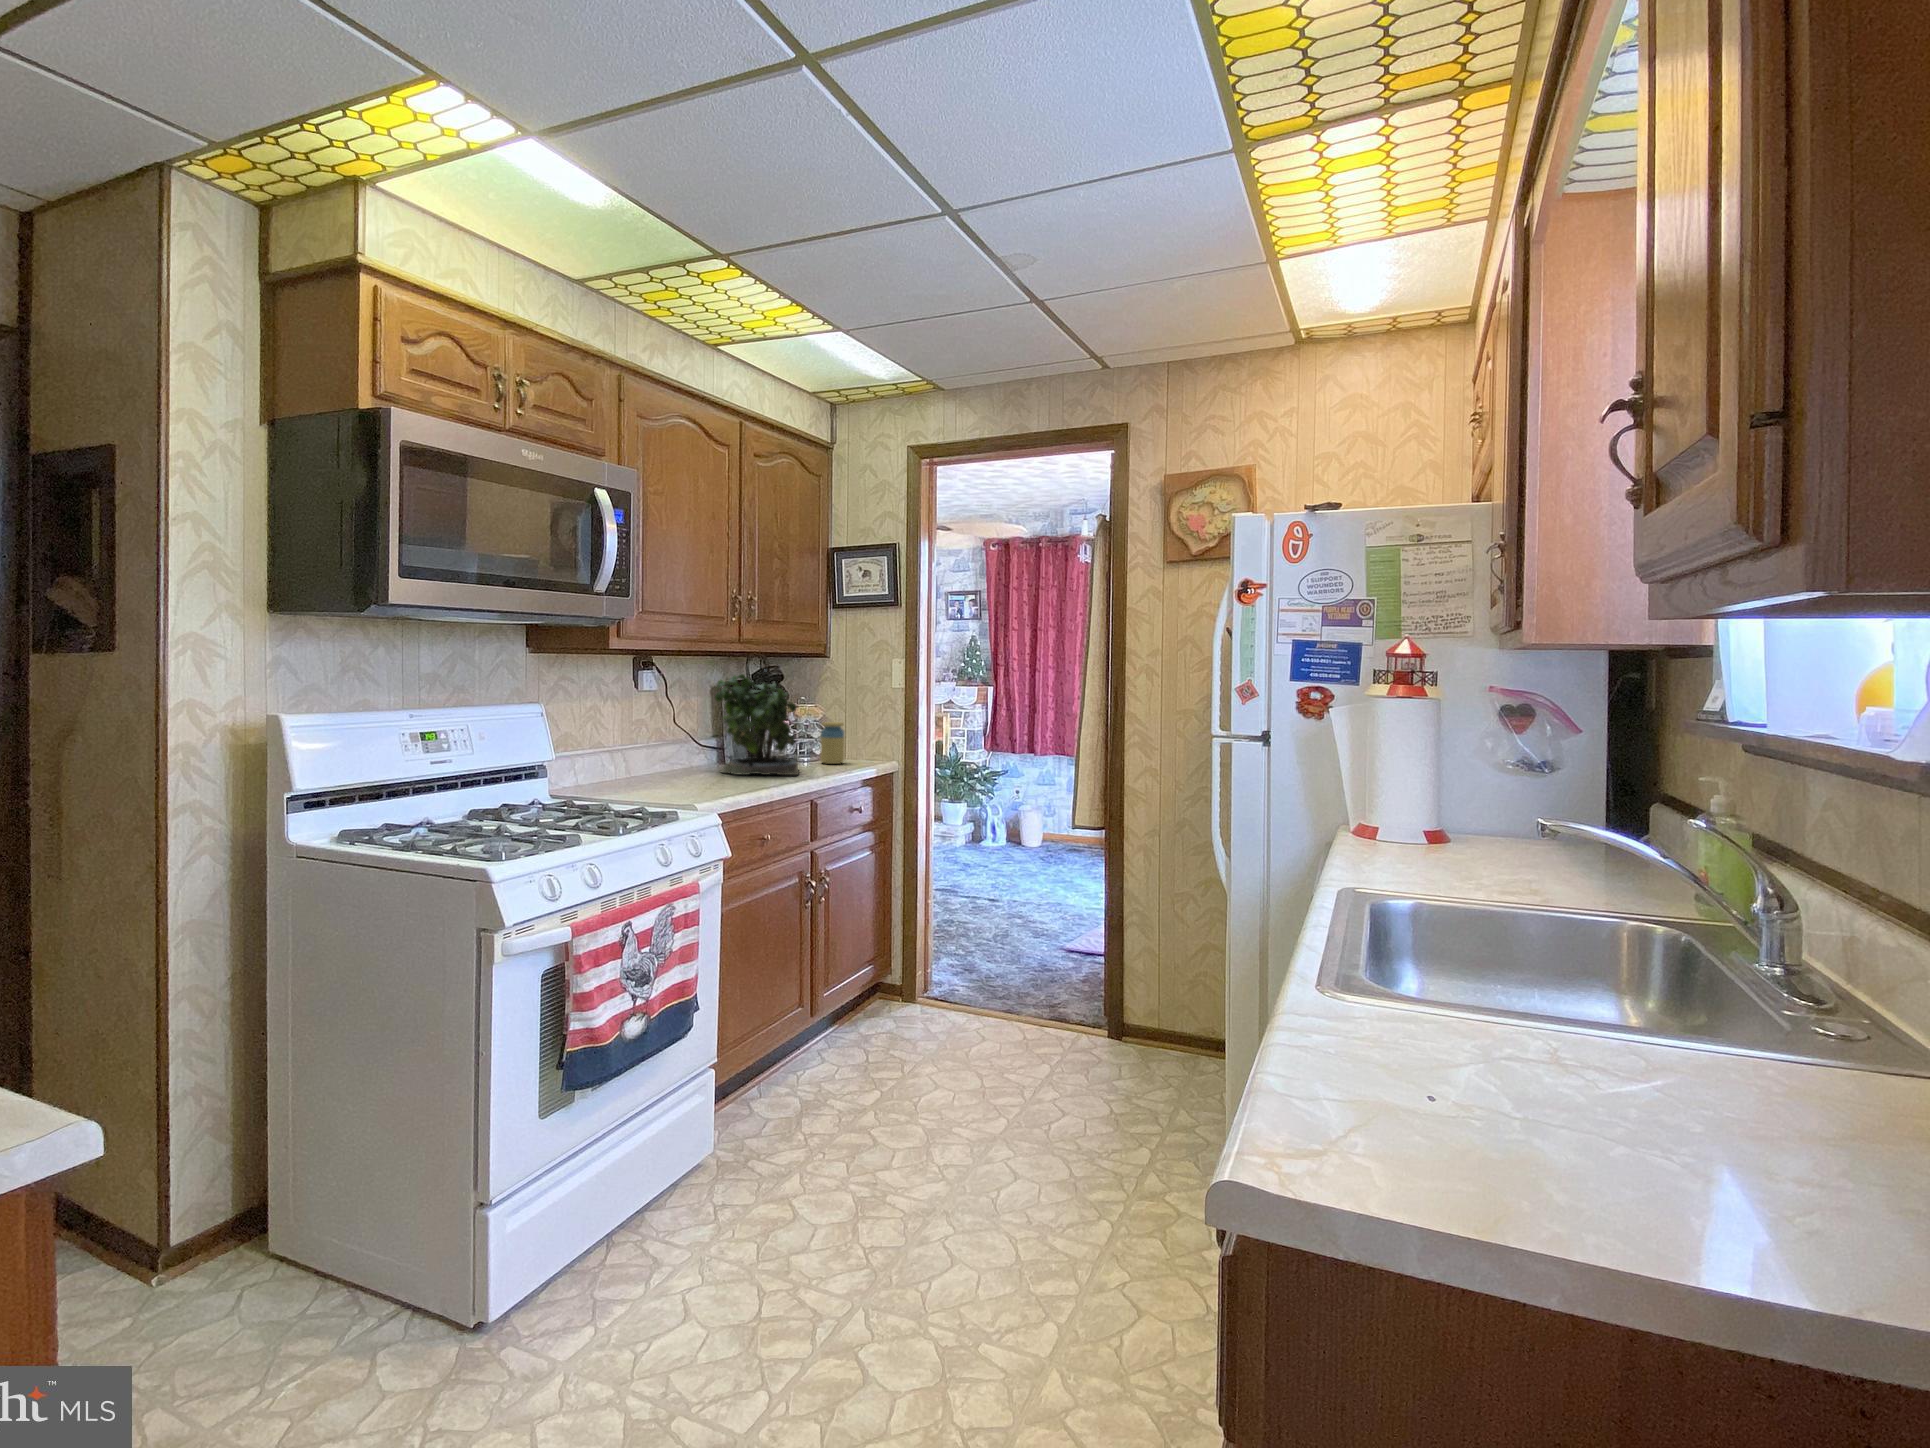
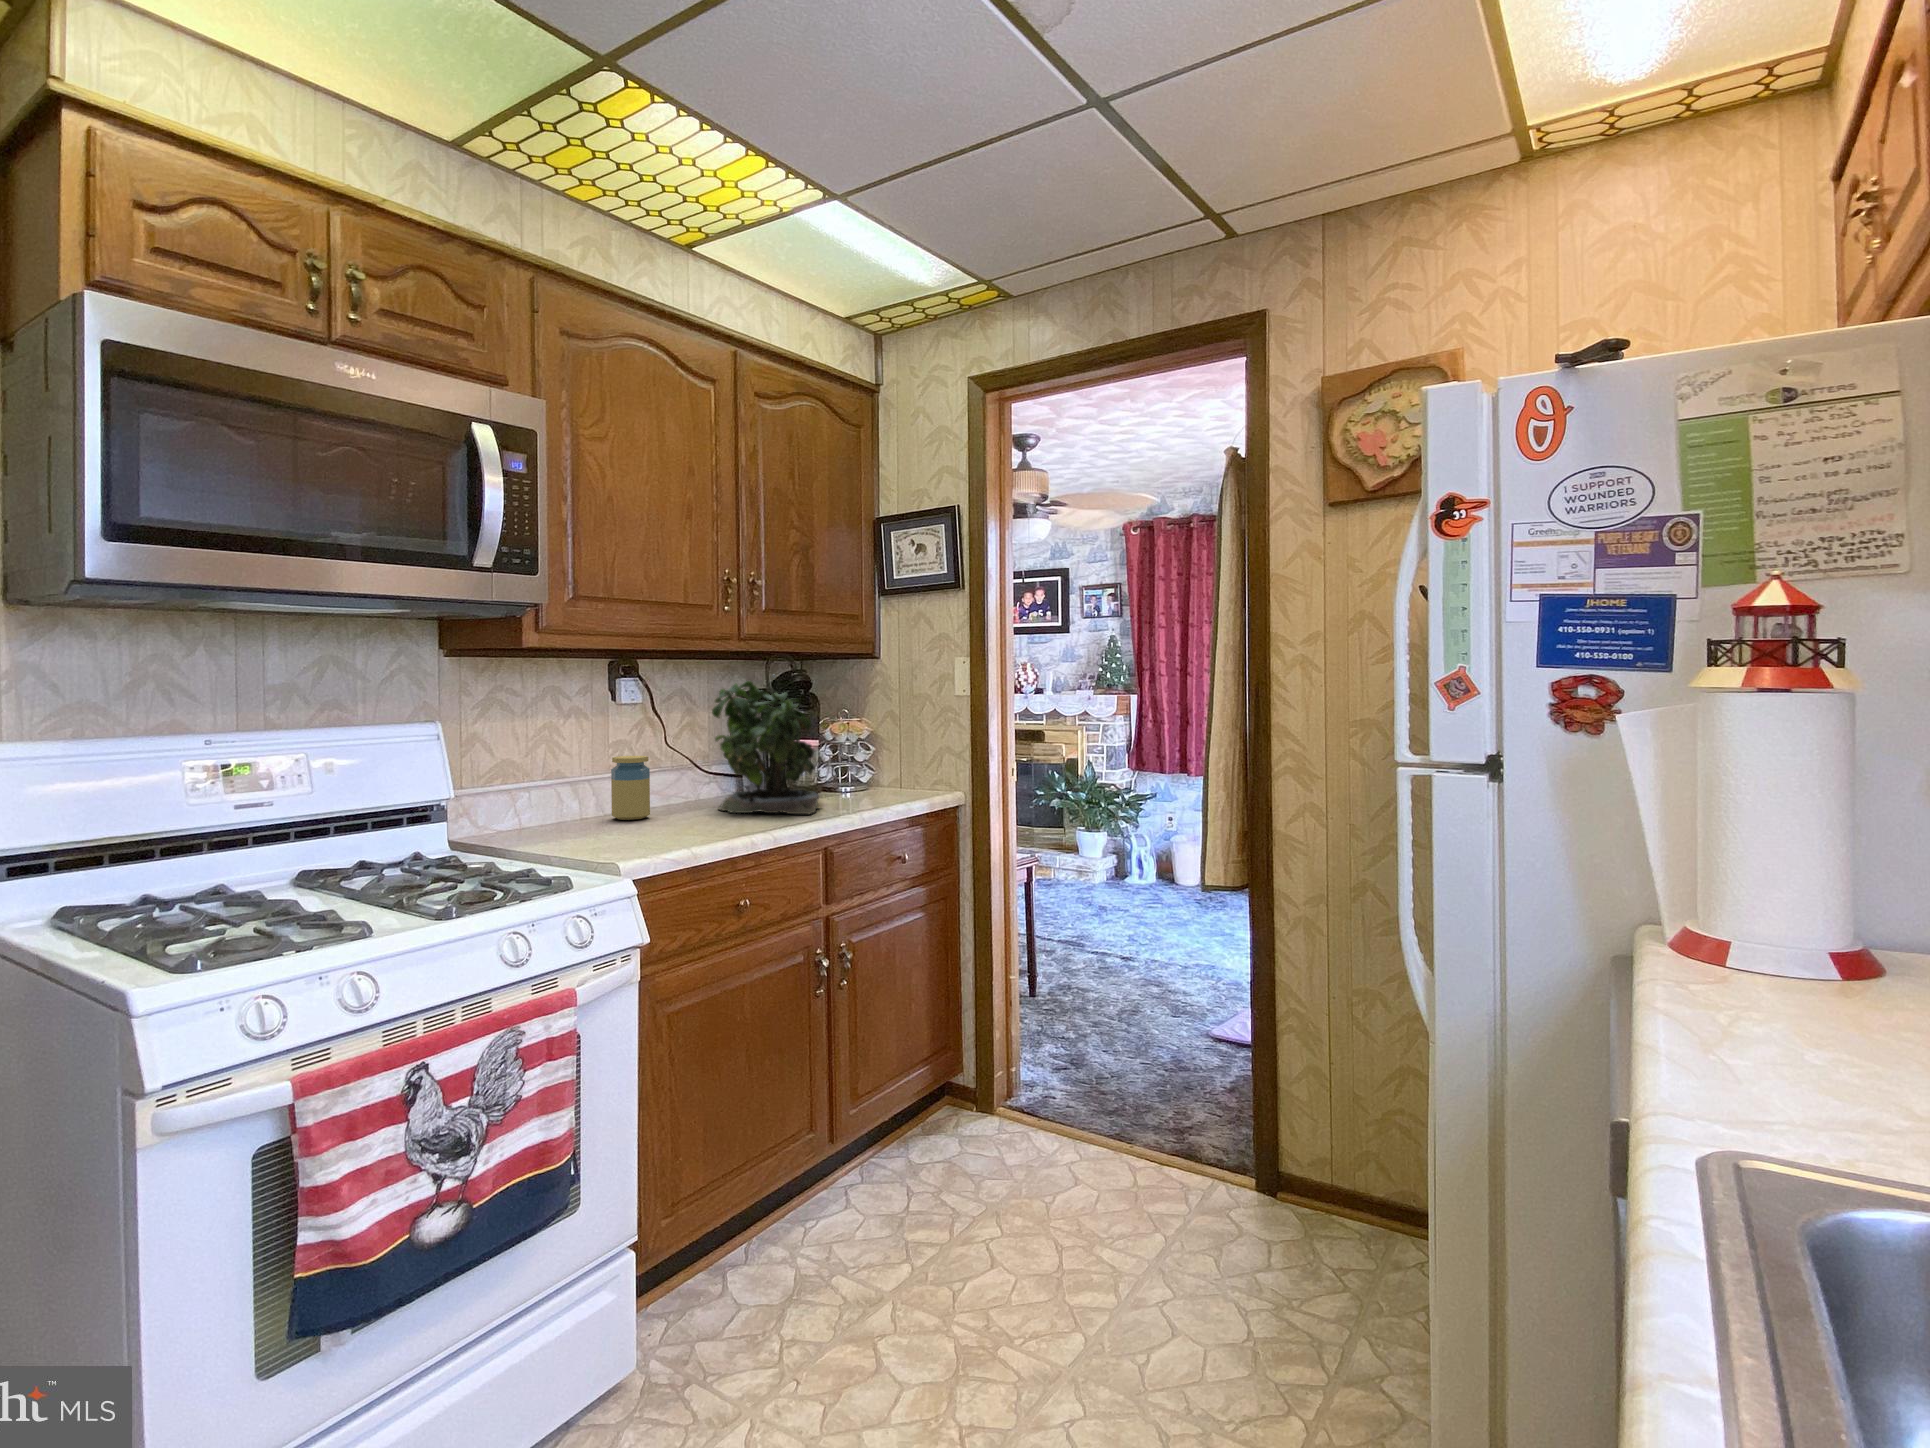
jar: present [820,722,845,764] -> present [611,756,650,820]

